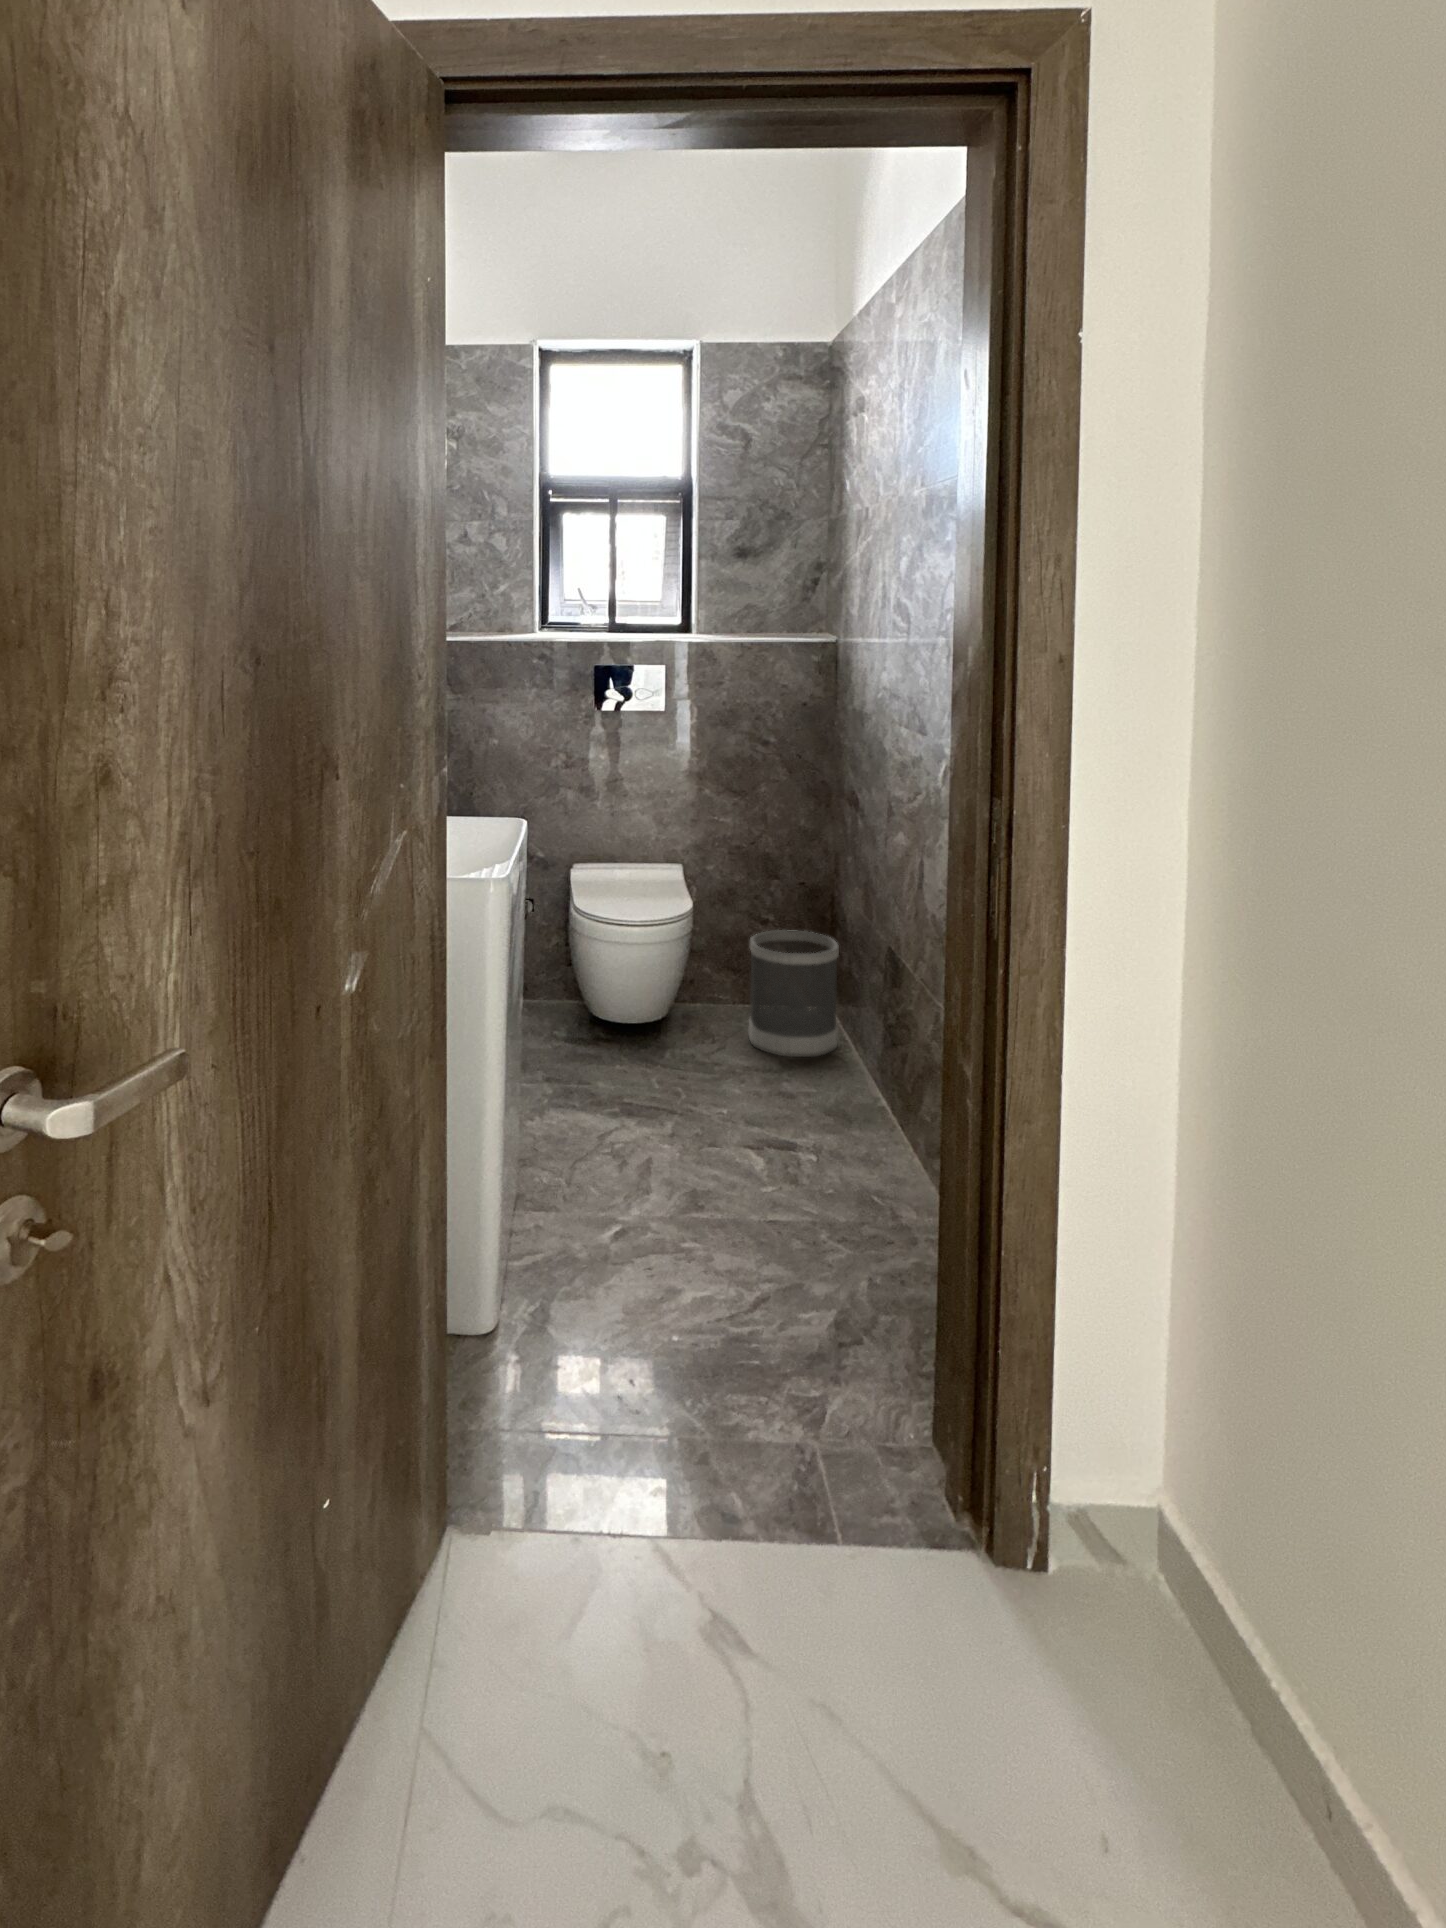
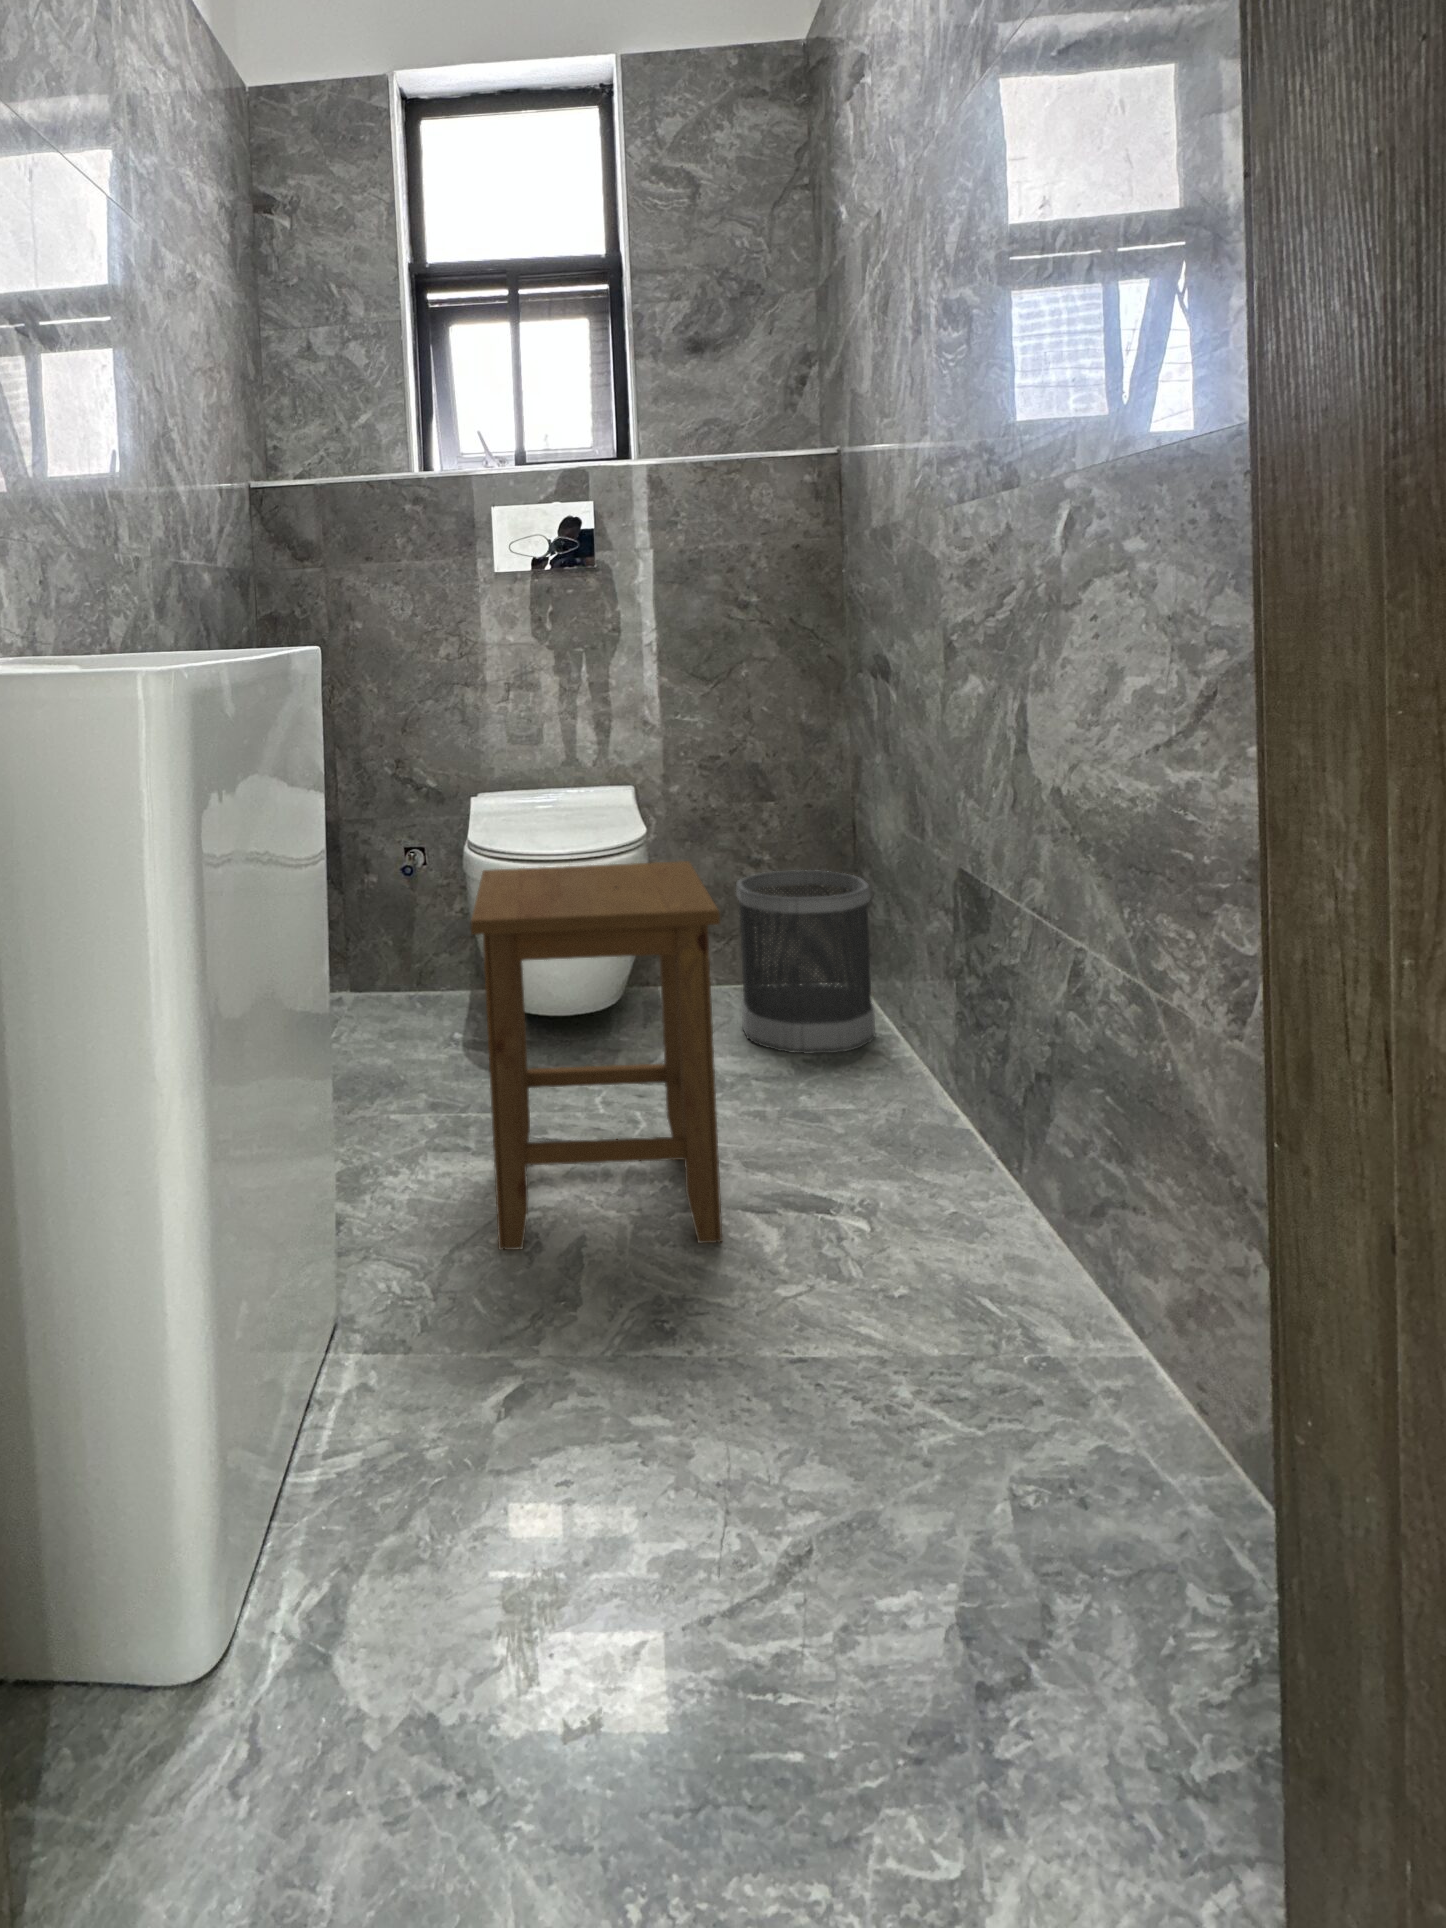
stool: none [594,937,741,1167] -> present [471,861,722,1250]

